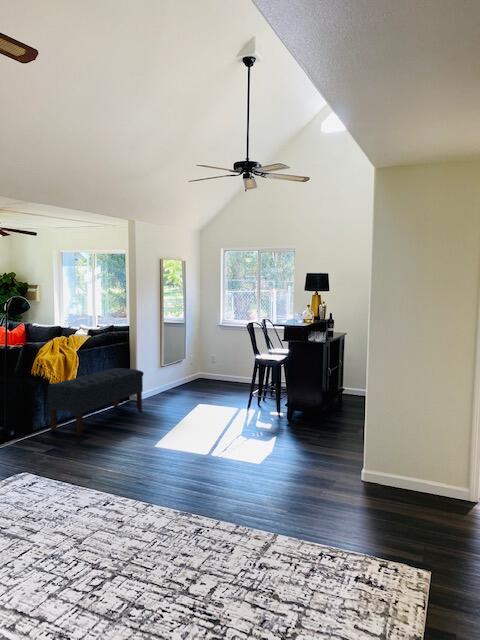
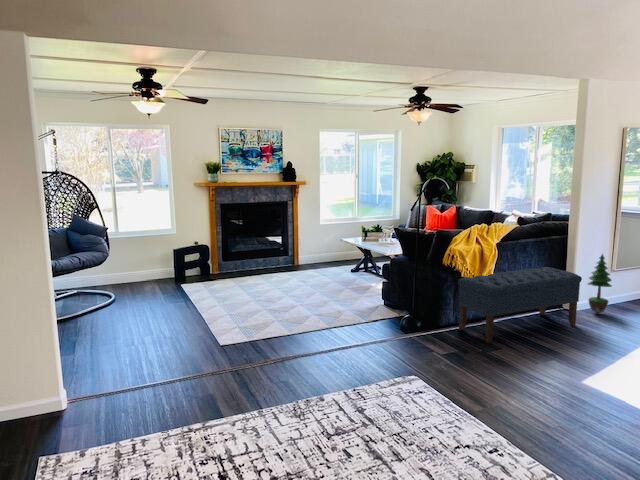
potted tree: none [146,353,163,400] -> present [588,254,612,314]

